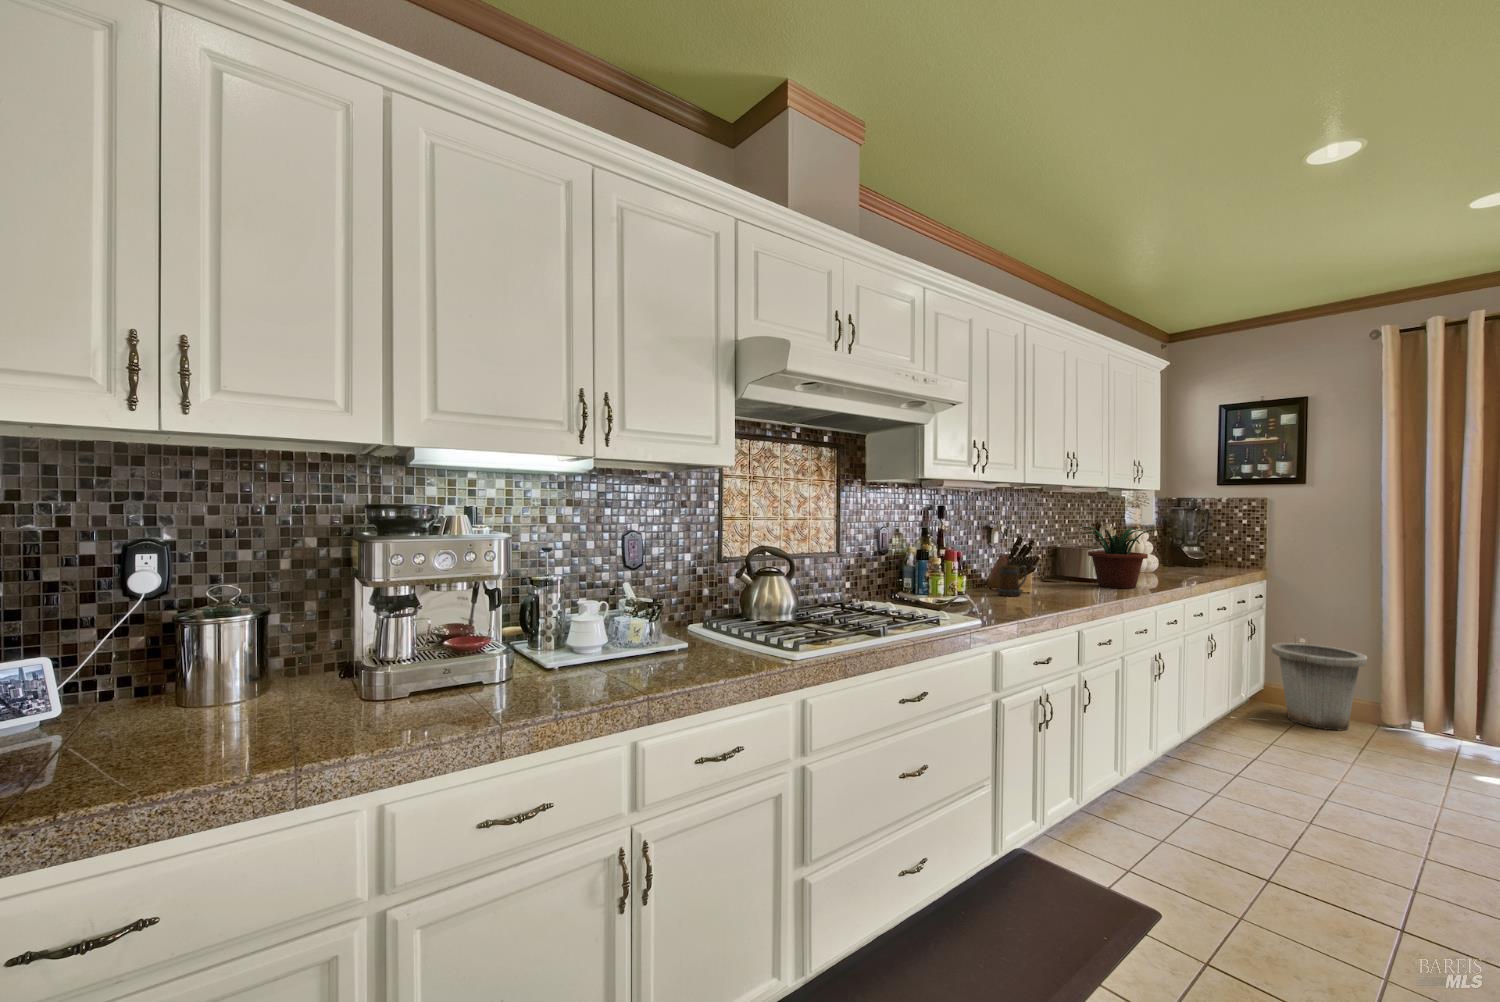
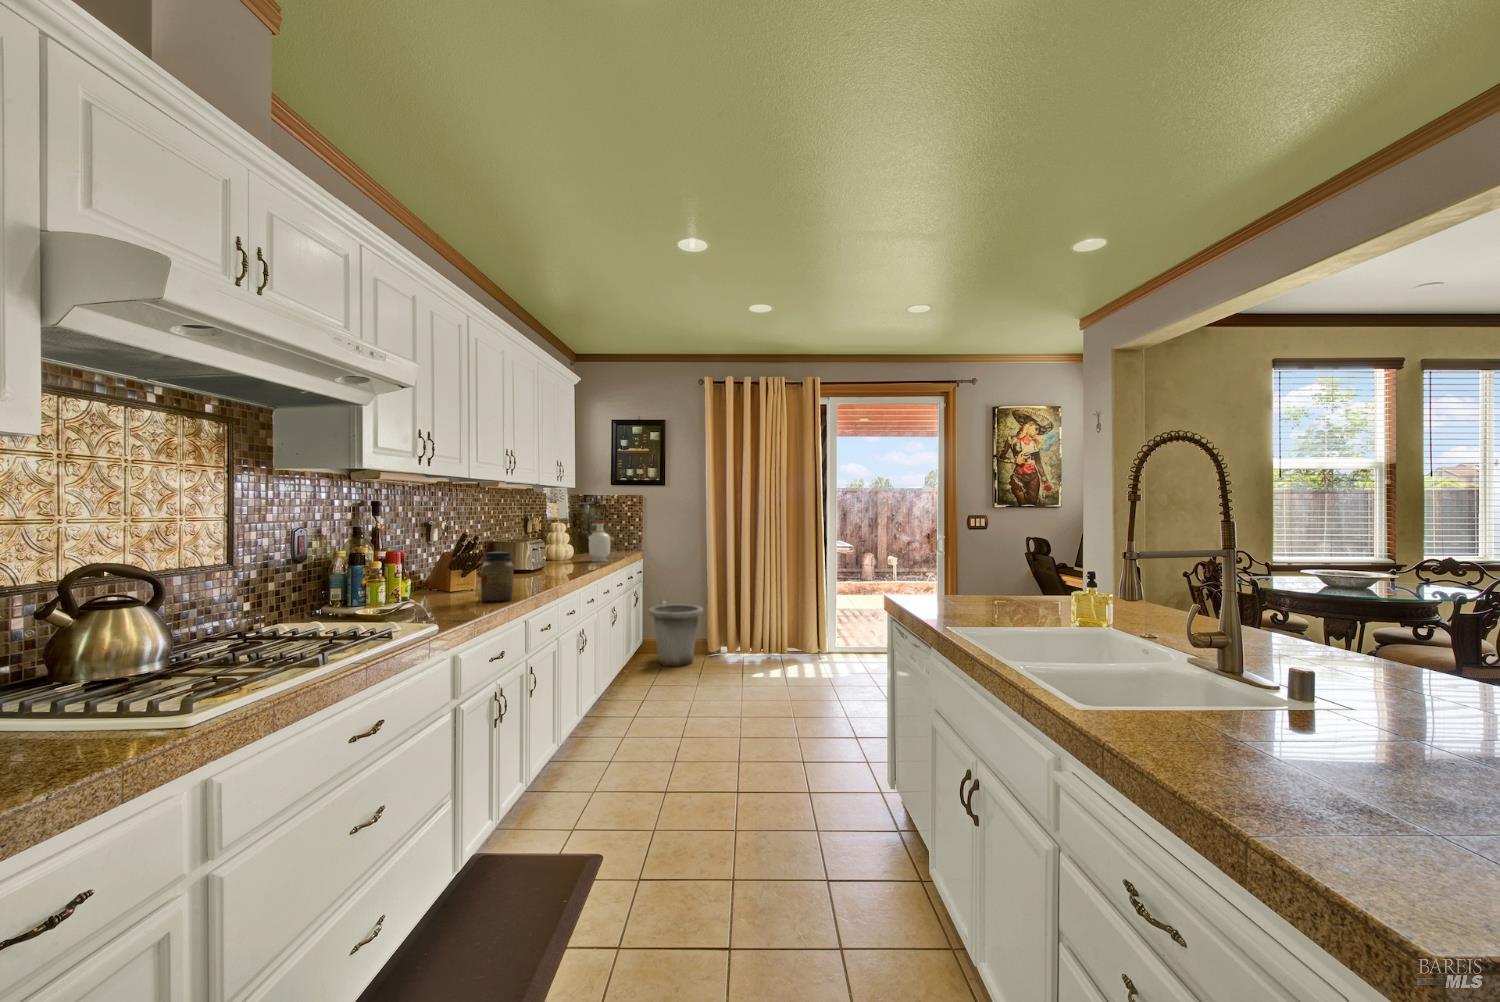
potted plant: present [1080,527,1153,589] -> none [516,521,580,576]
bottle: none [1175,529,1207,578] -> present [589,521,612,562]
jar: none [1029,557,1064,607] -> present [481,552,514,602]
mug: present [998,565,1027,596] -> none [442,563,473,596]

